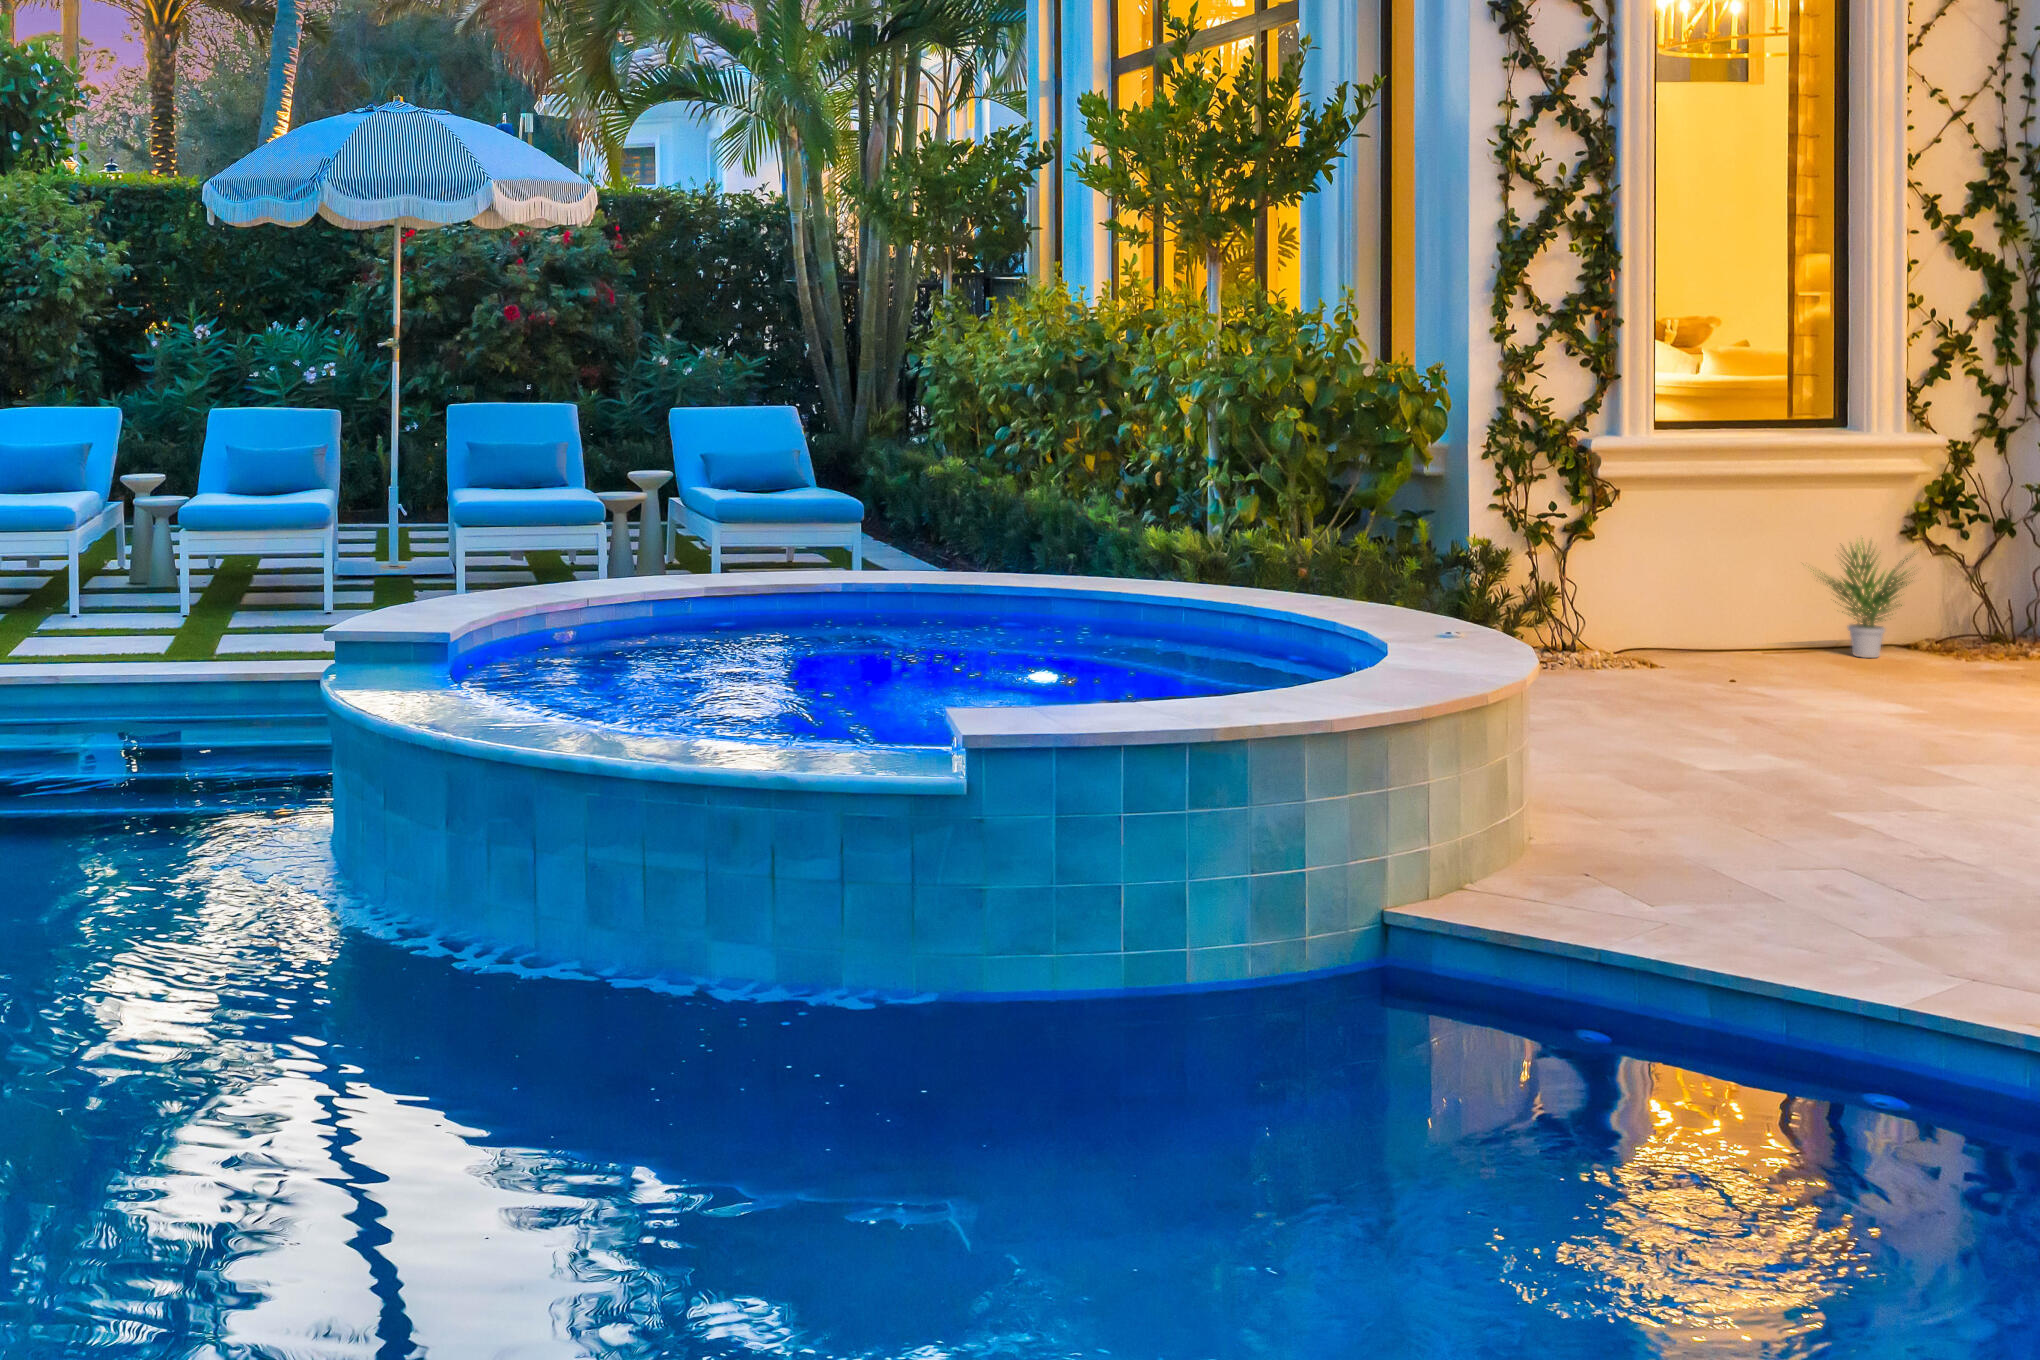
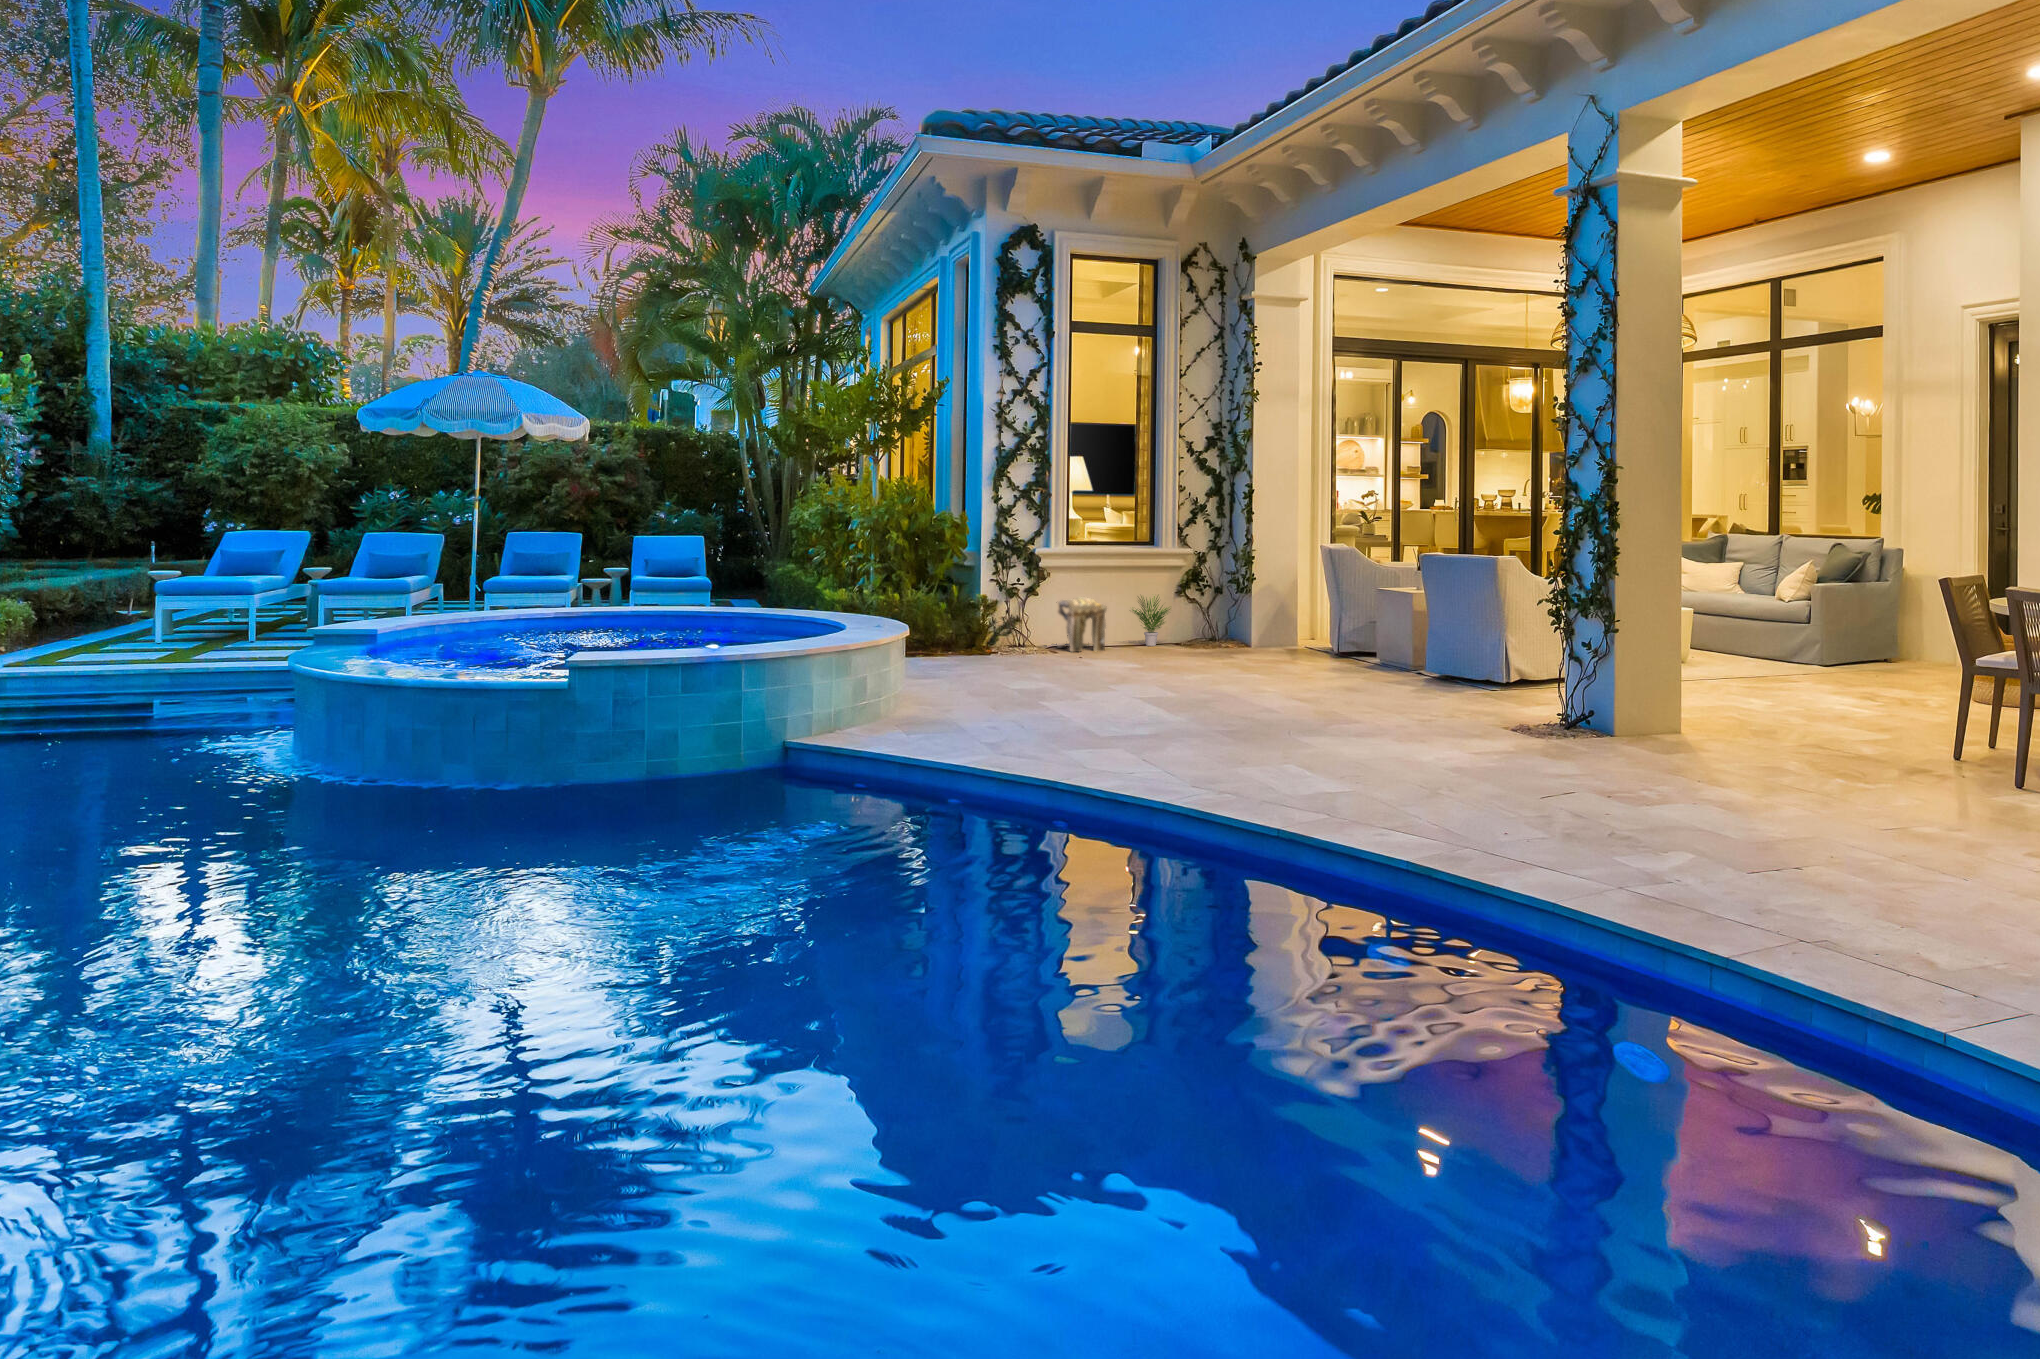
stool: none [1633,546,1783,674] -> present [1058,597,1107,652]

